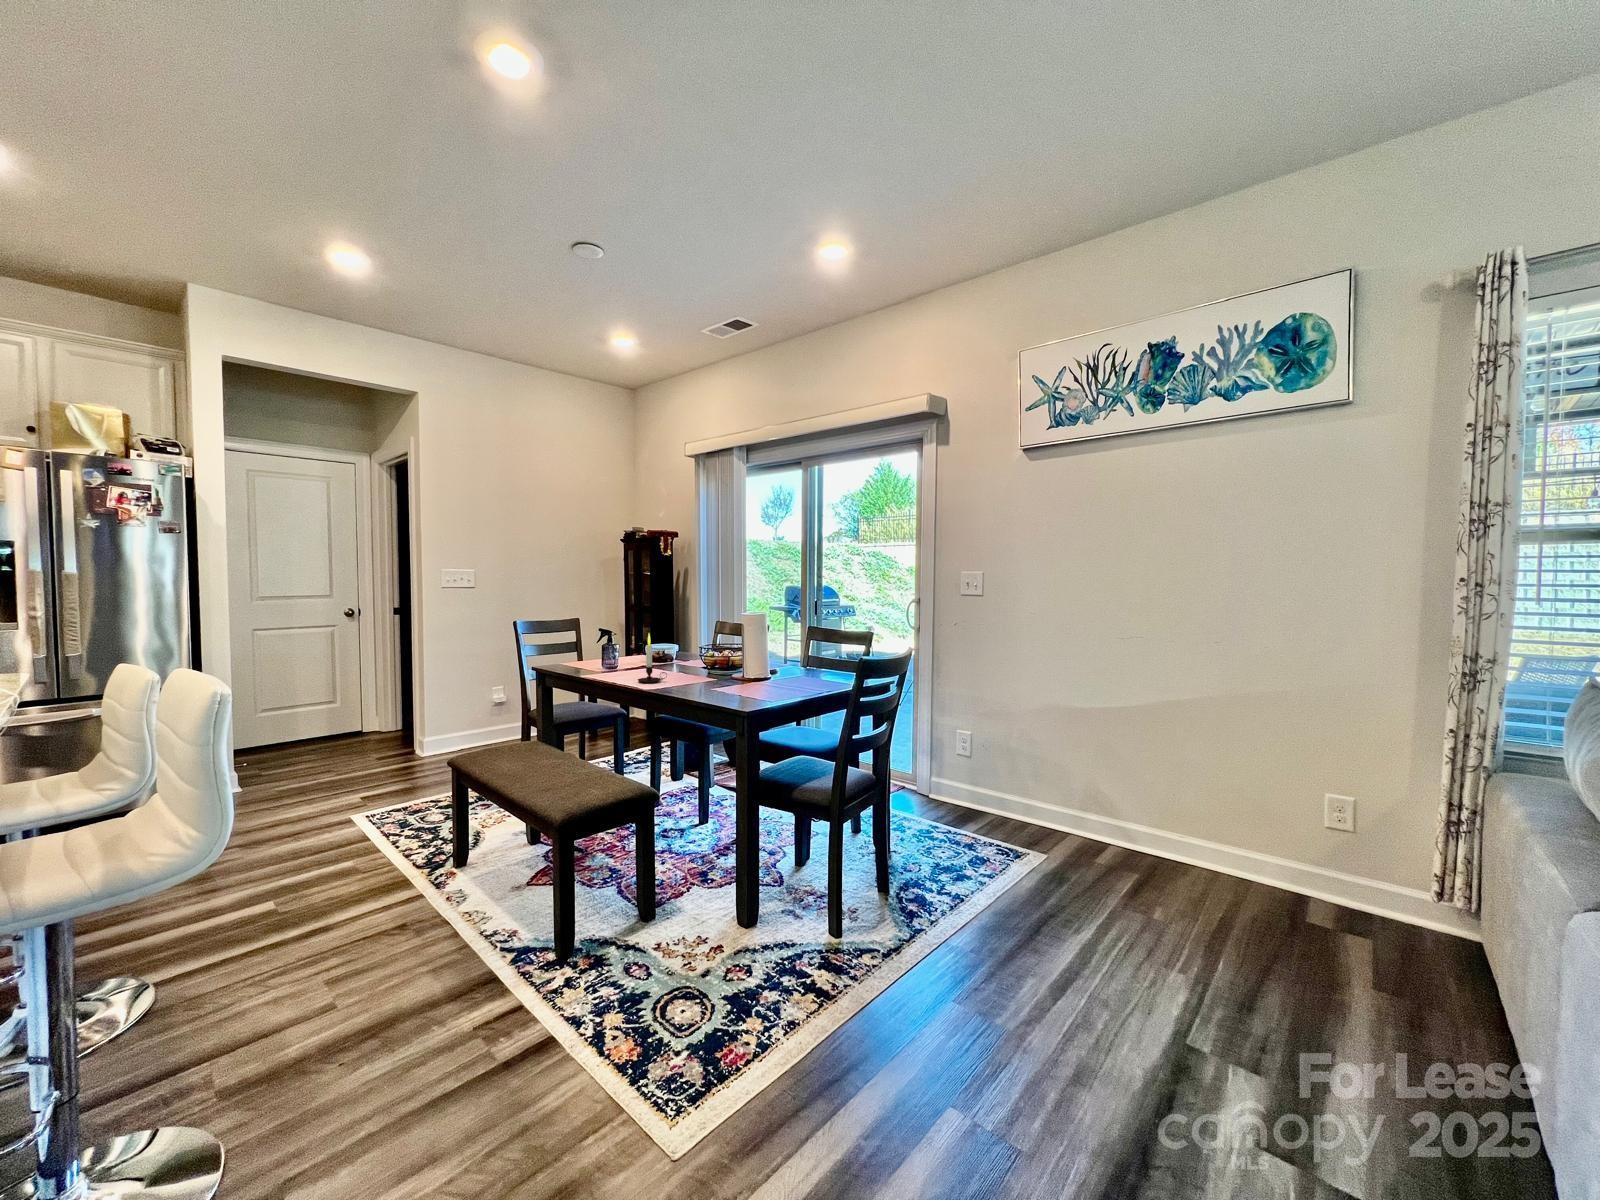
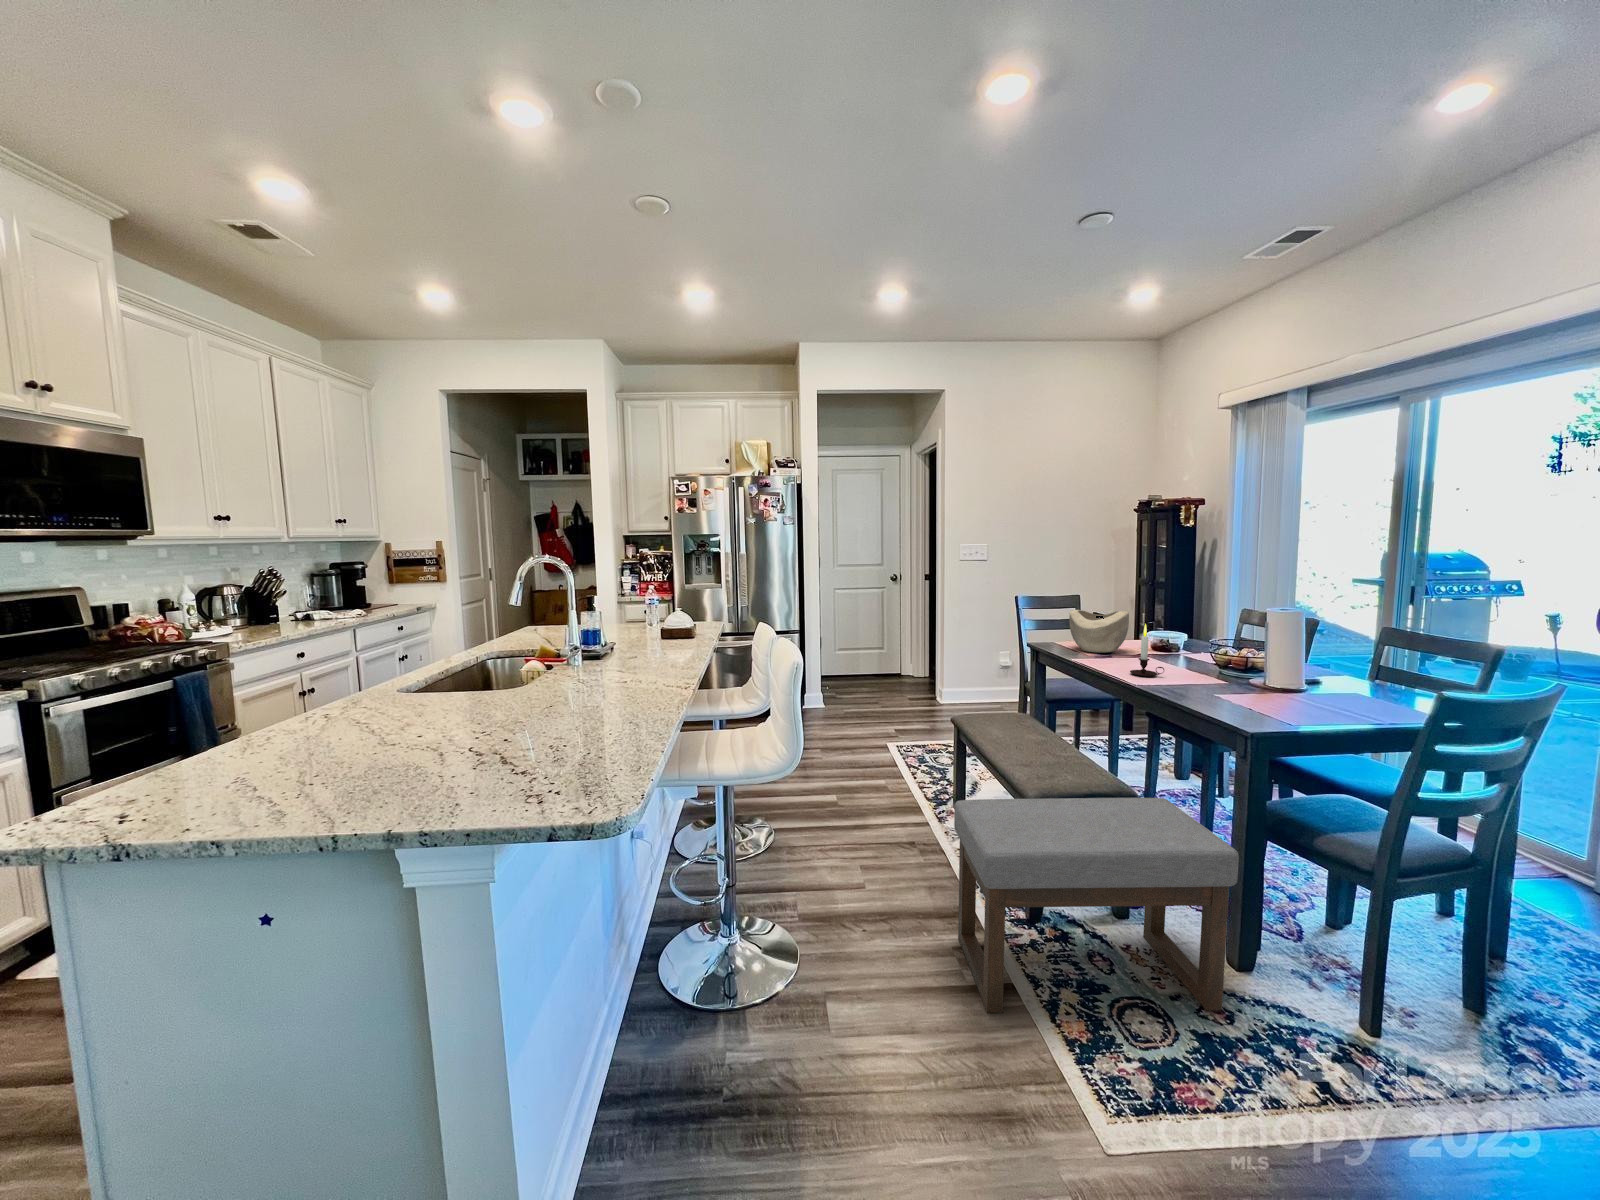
decorative bowl: none [574,627,629,669] -> present [1069,610,1129,652]
ottoman: none [469,790,747,1082] -> present [954,798,1239,1013]

